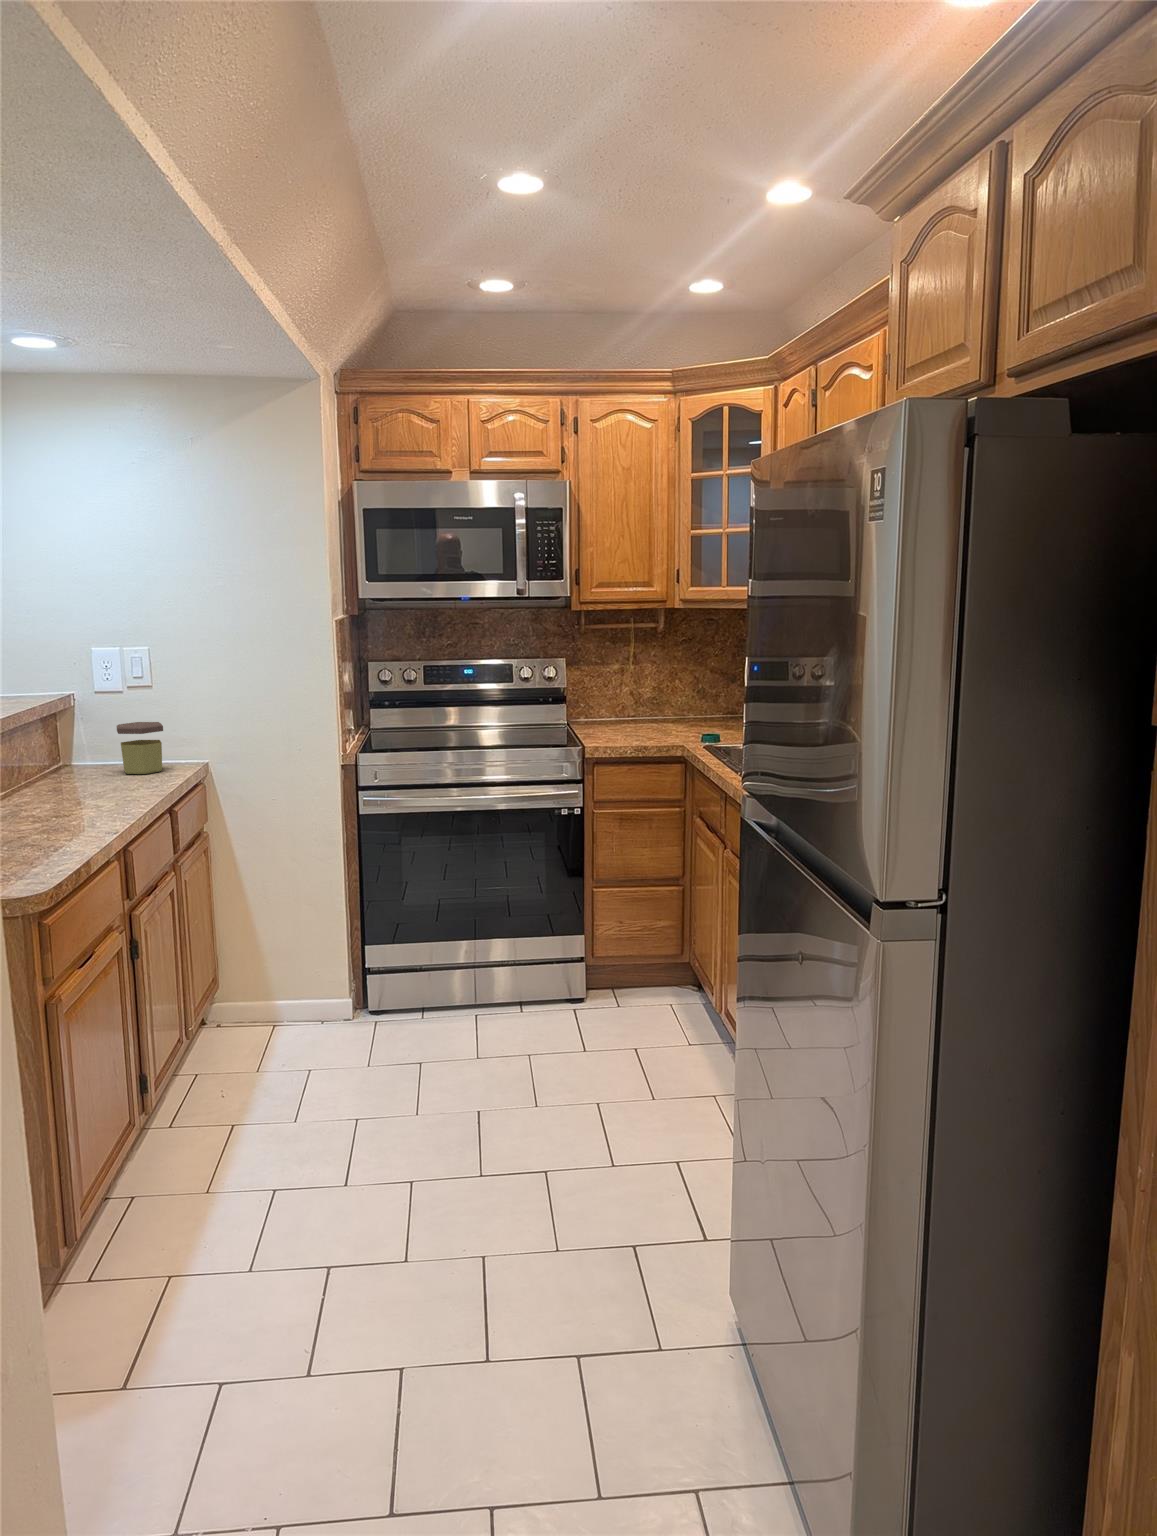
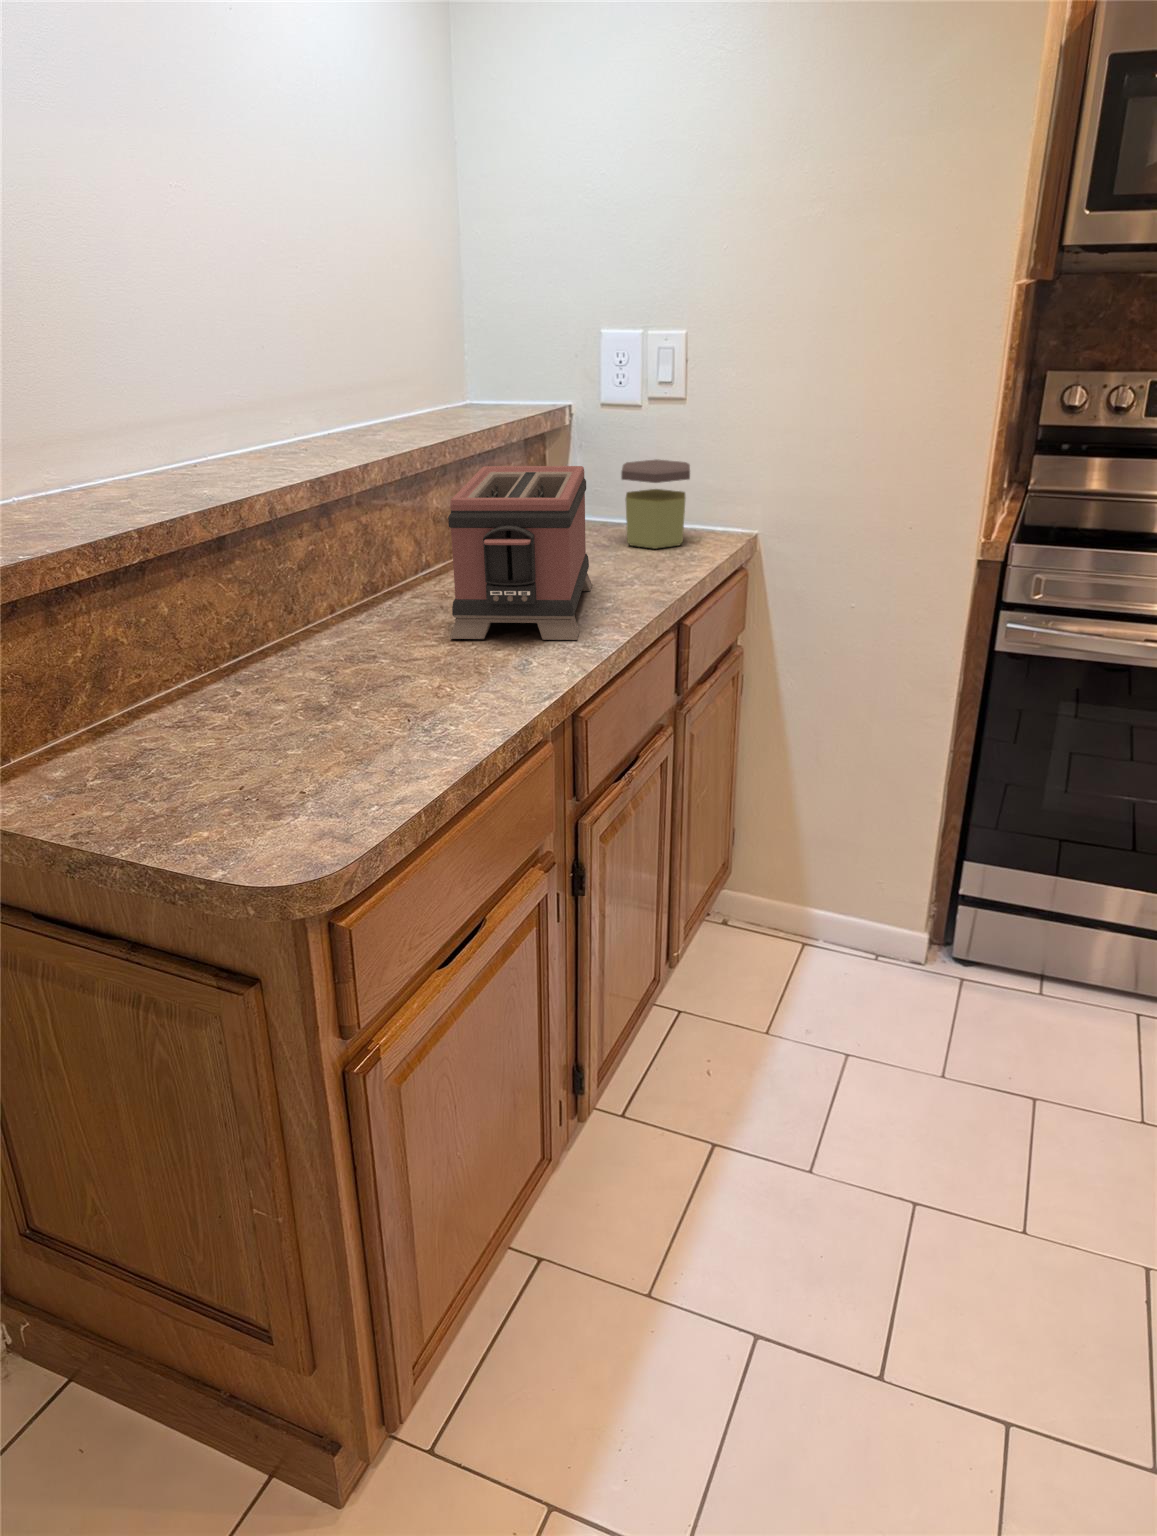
toaster: none [31,722,117,820] -> present [448,466,592,640]

